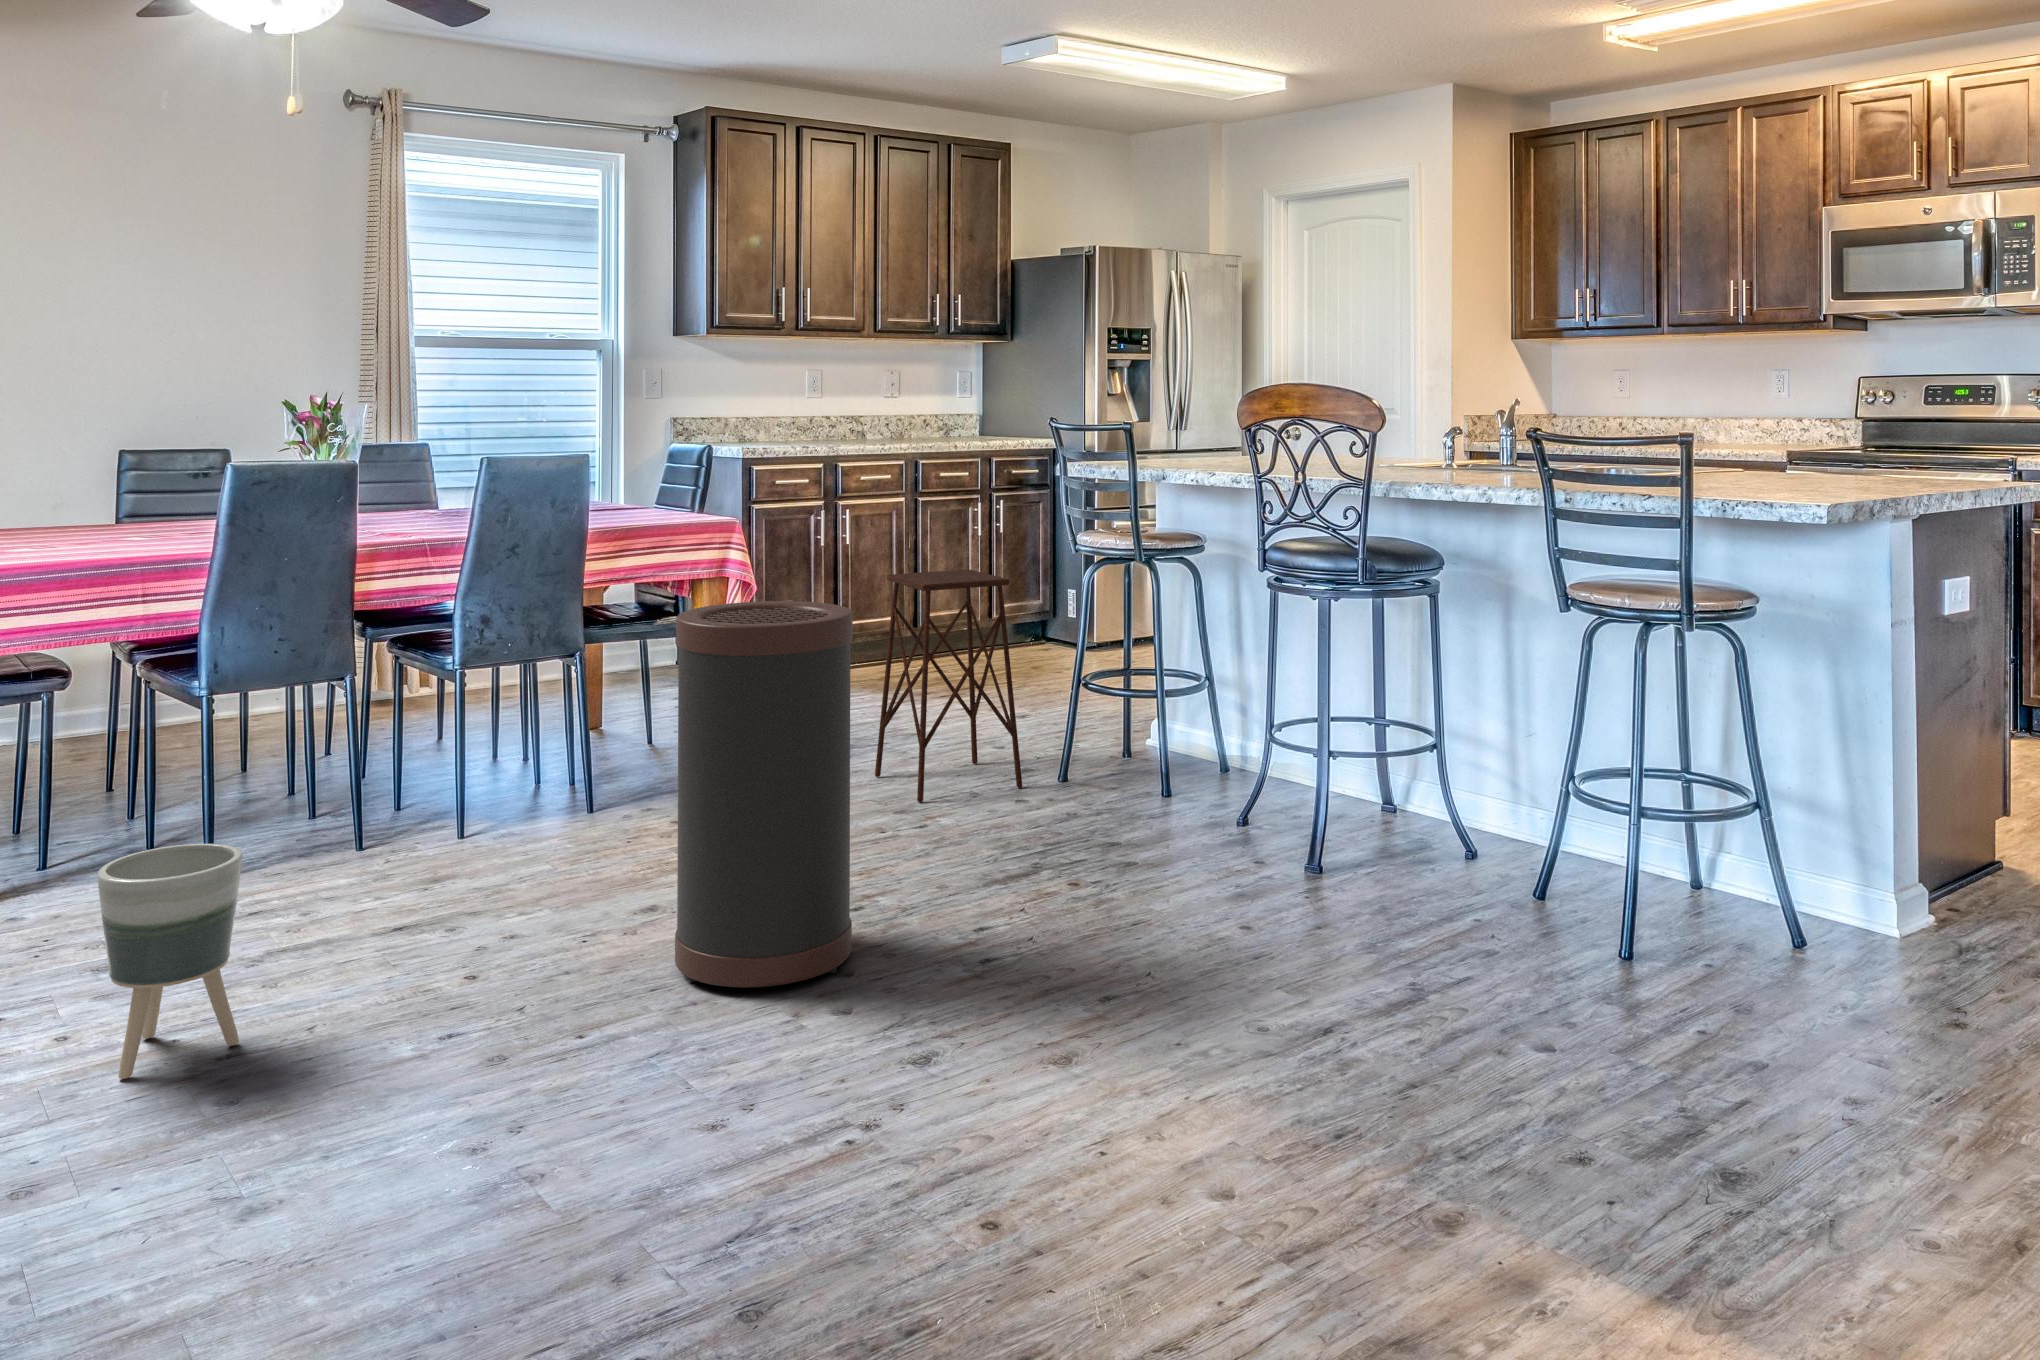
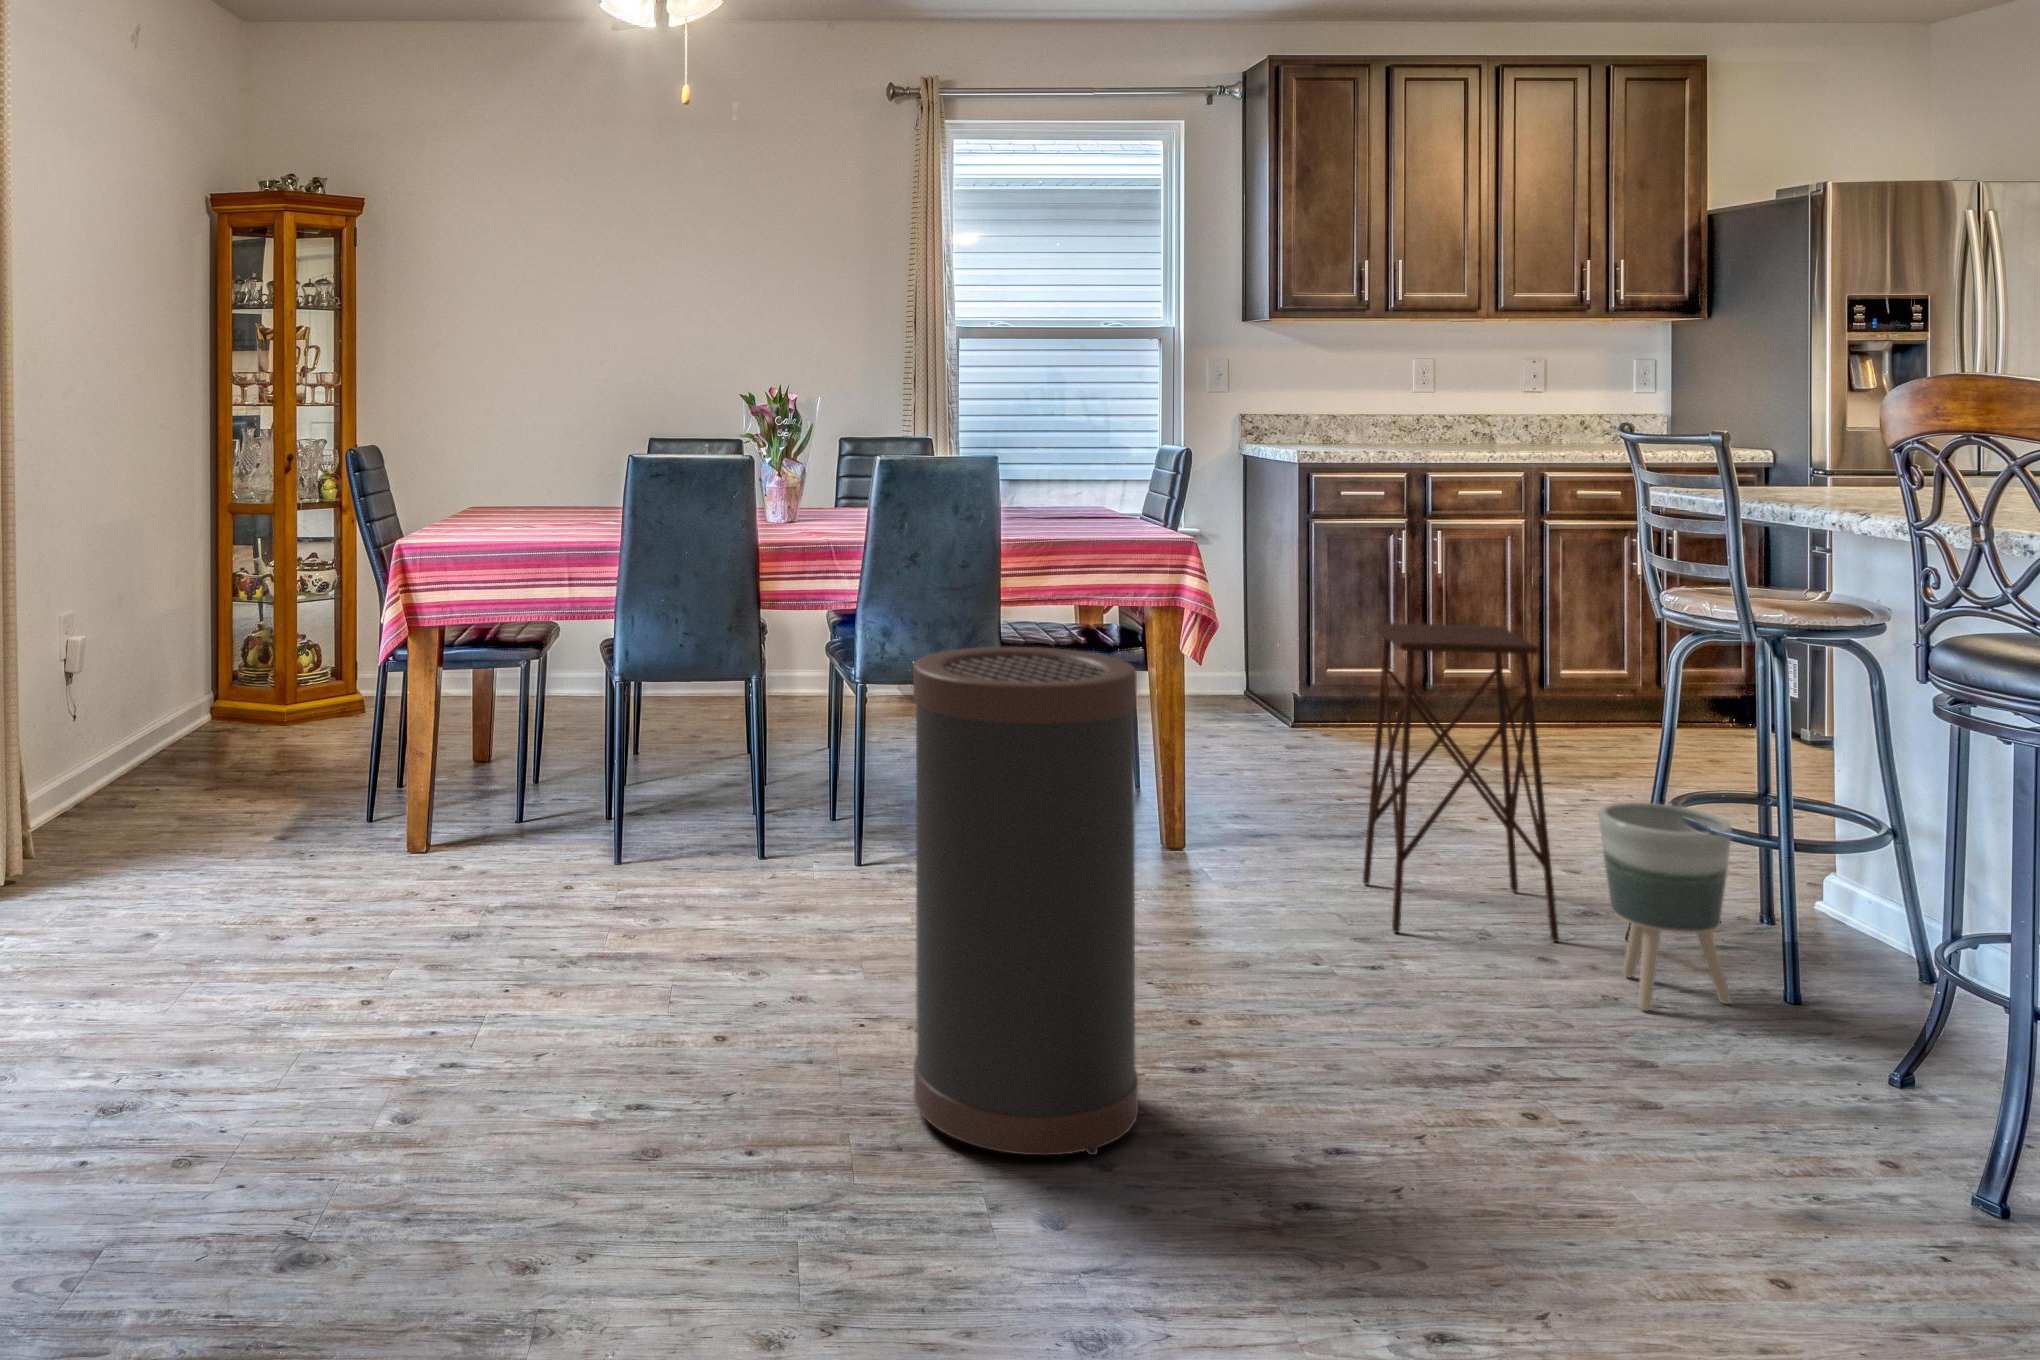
planter: present [97,844,242,1079] -> present [1599,803,1732,1011]

